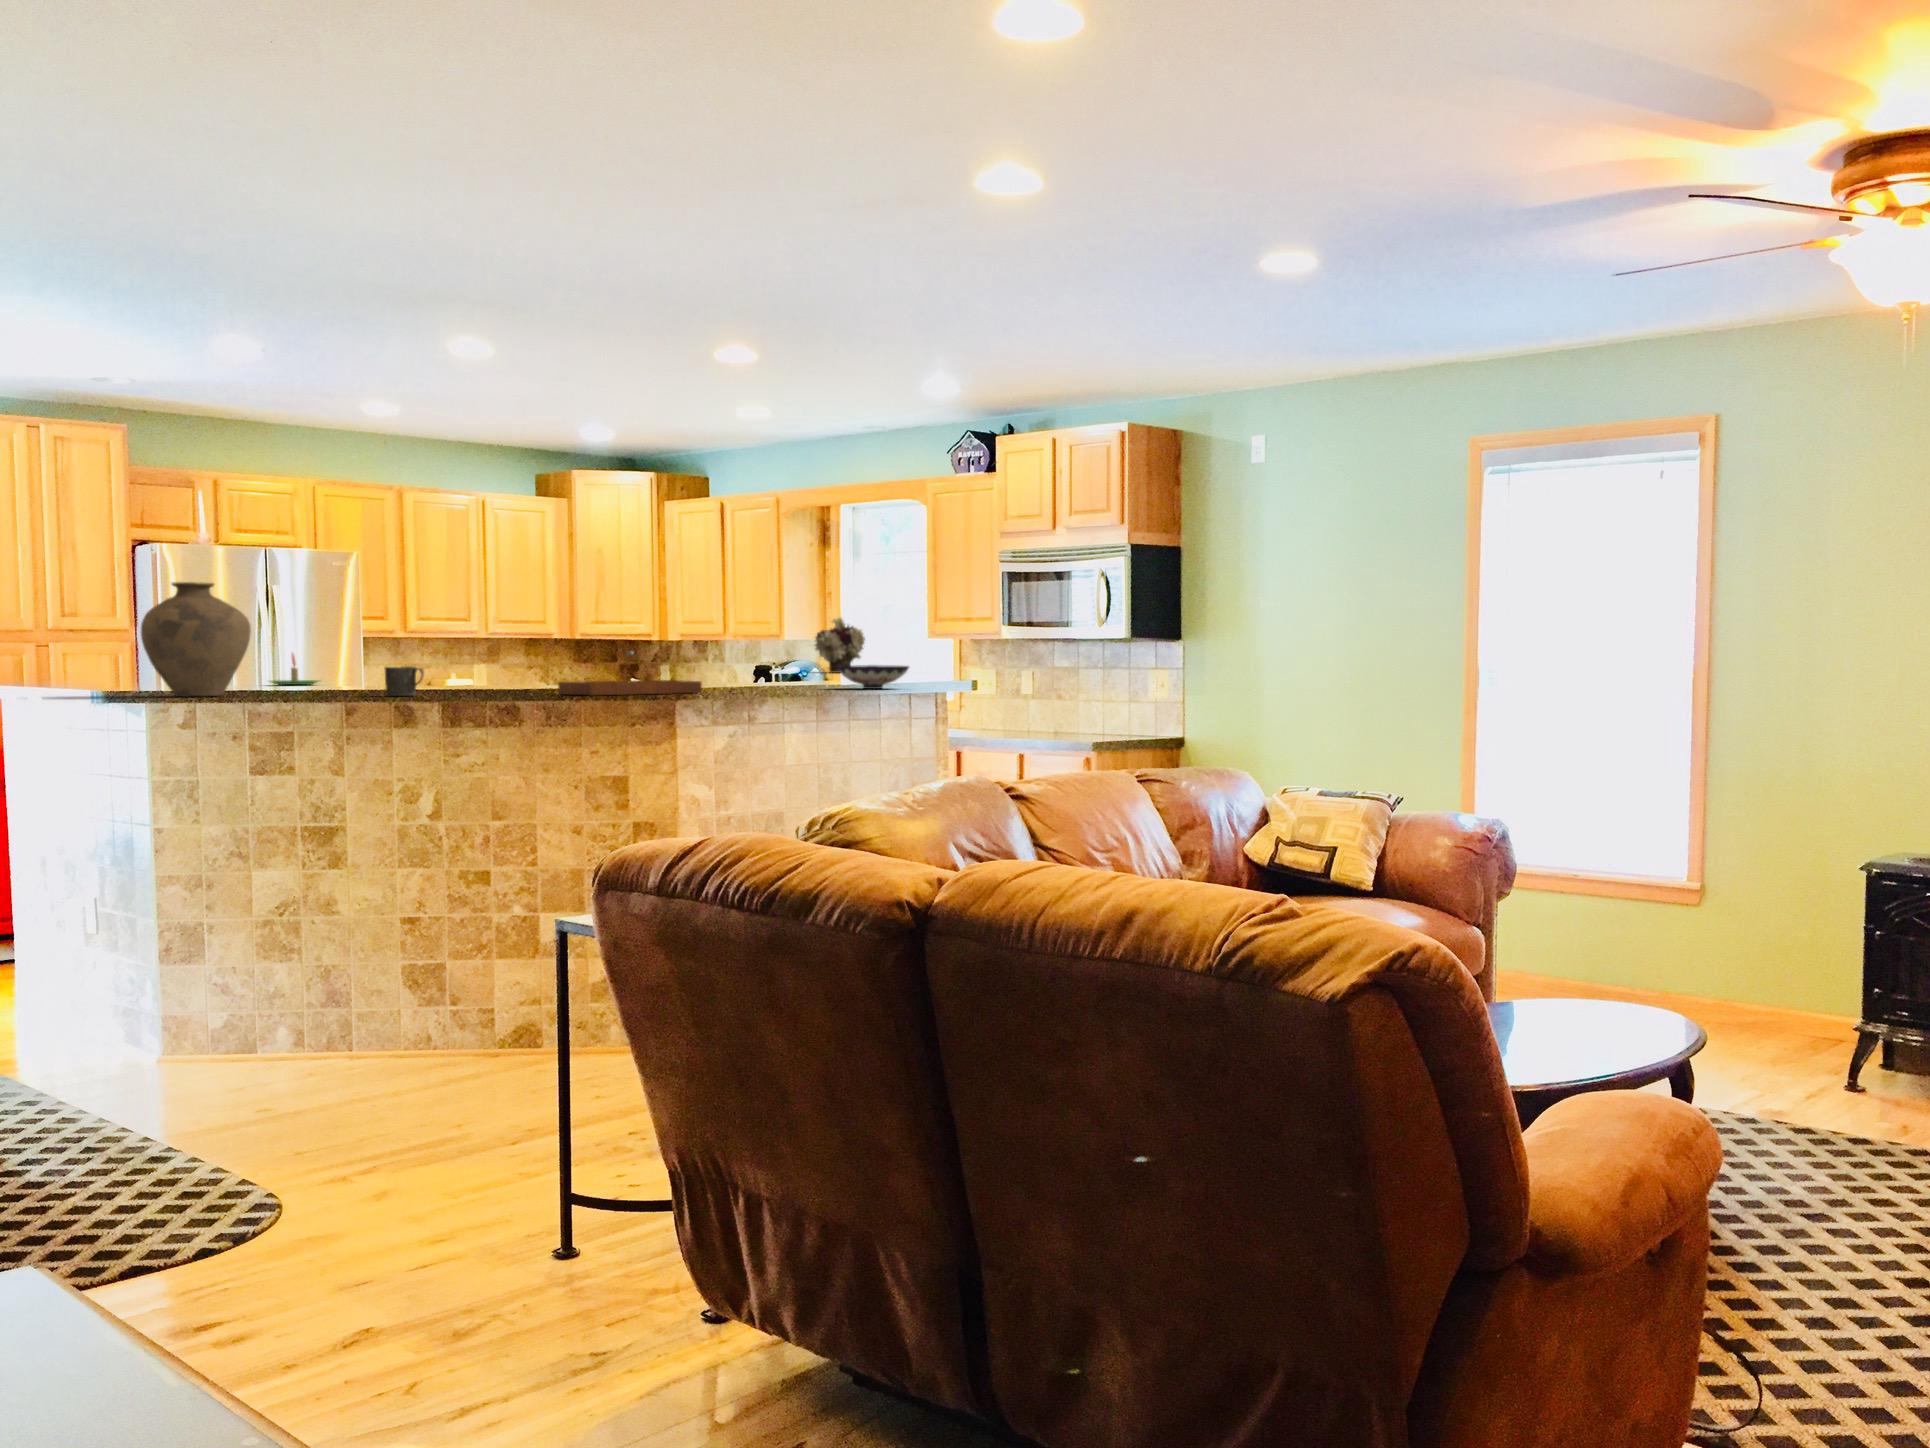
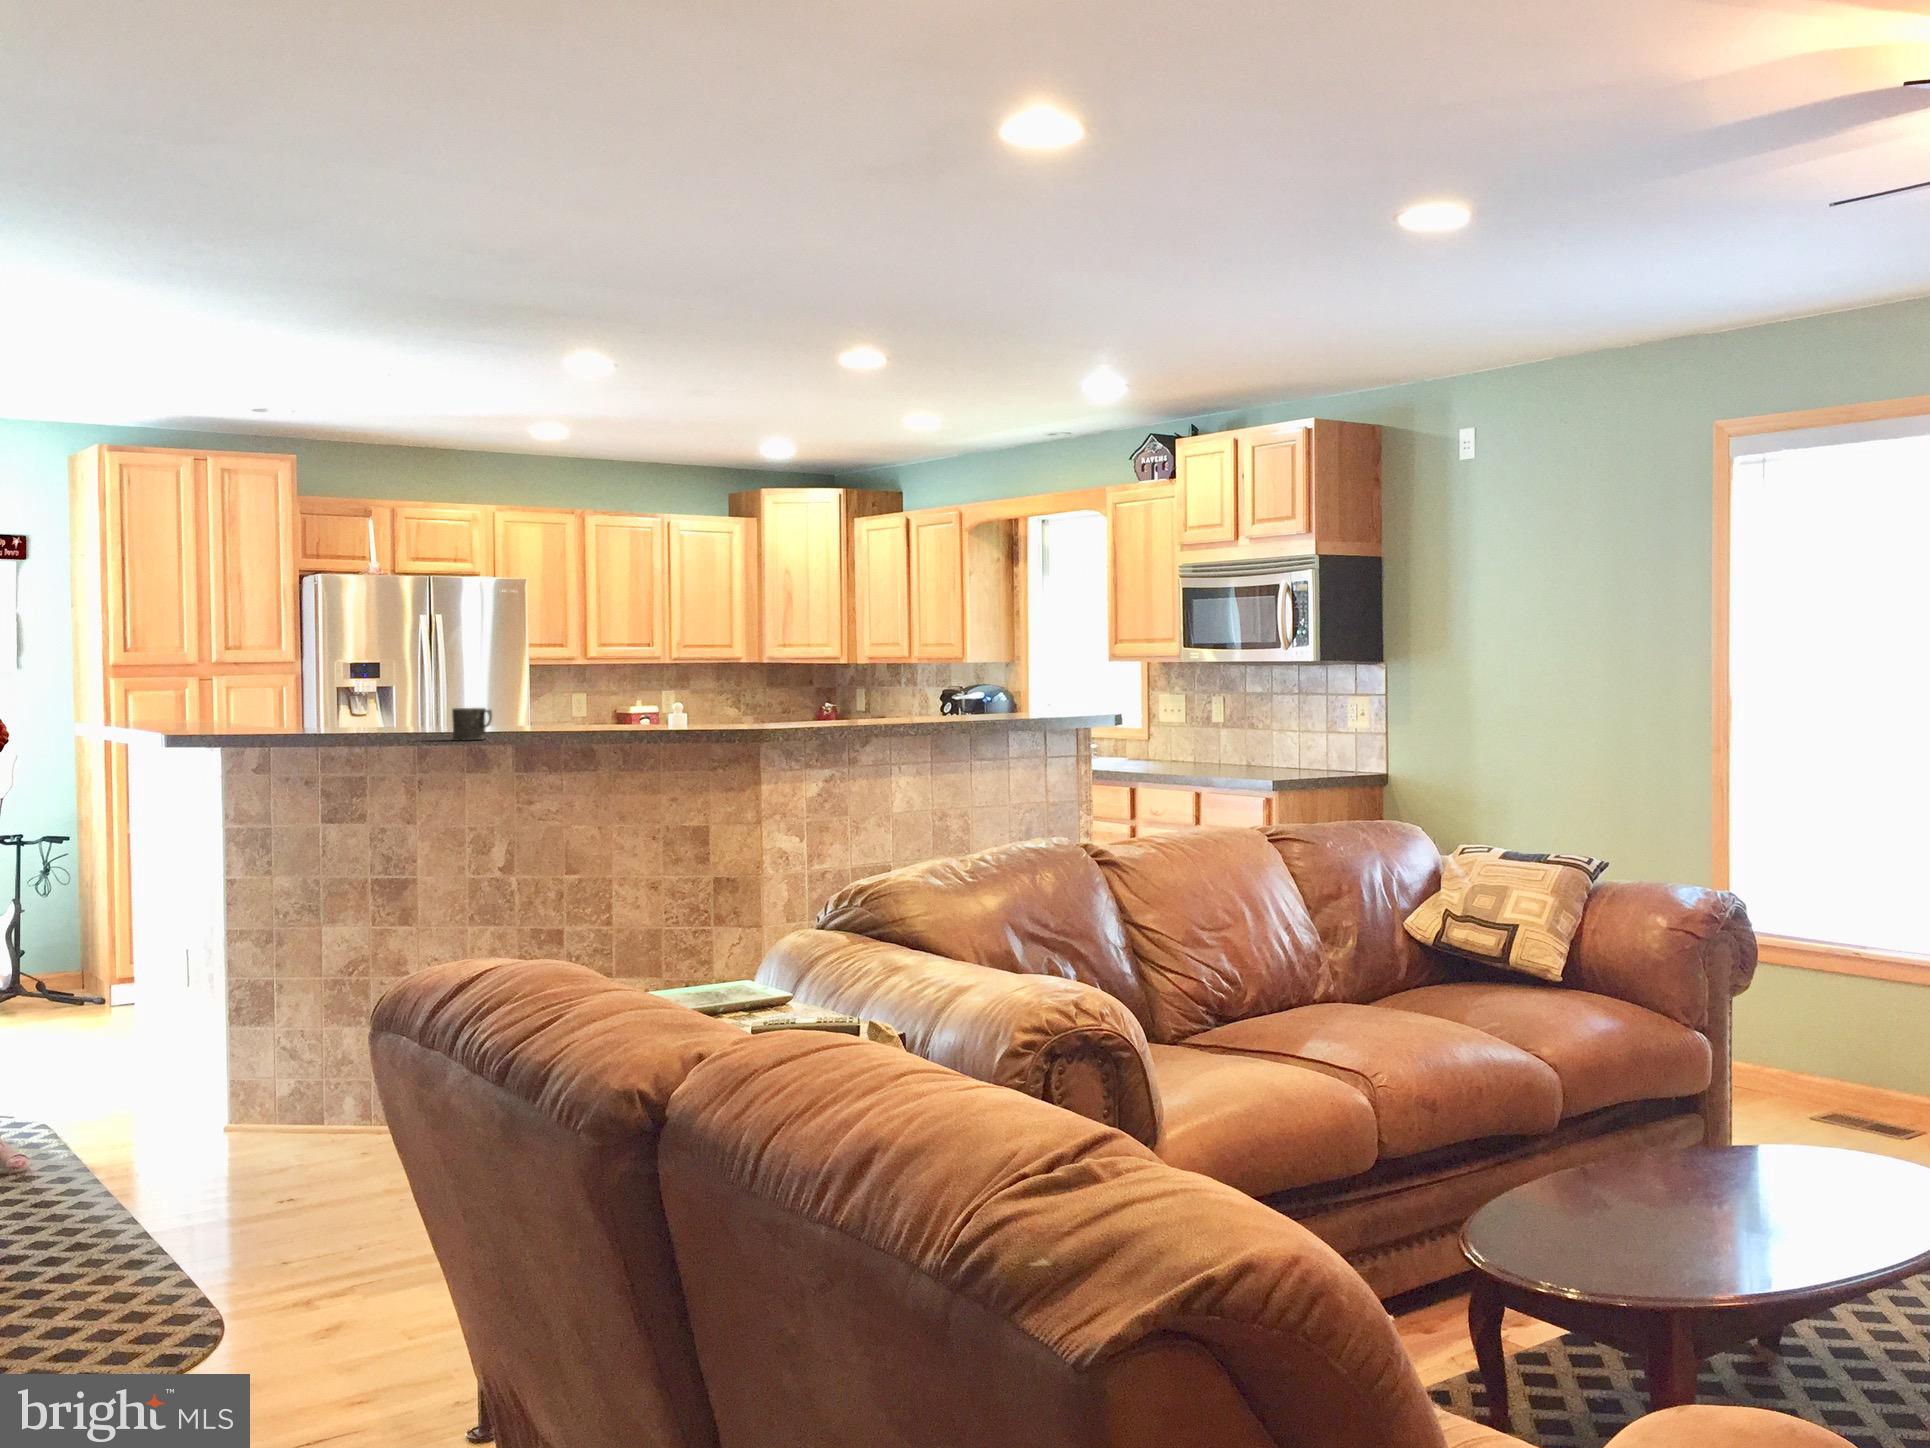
vase: present [141,582,251,697] -> none [213,621,326,741]
flower arrangement: present [815,618,865,673] -> none [999,638,1056,697]
tray: present [558,651,702,695] -> none [637,688,793,739]
candle: present [271,653,319,685] -> none [396,686,452,721]
bowl: present [836,665,909,689] -> none [956,700,1038,726]

